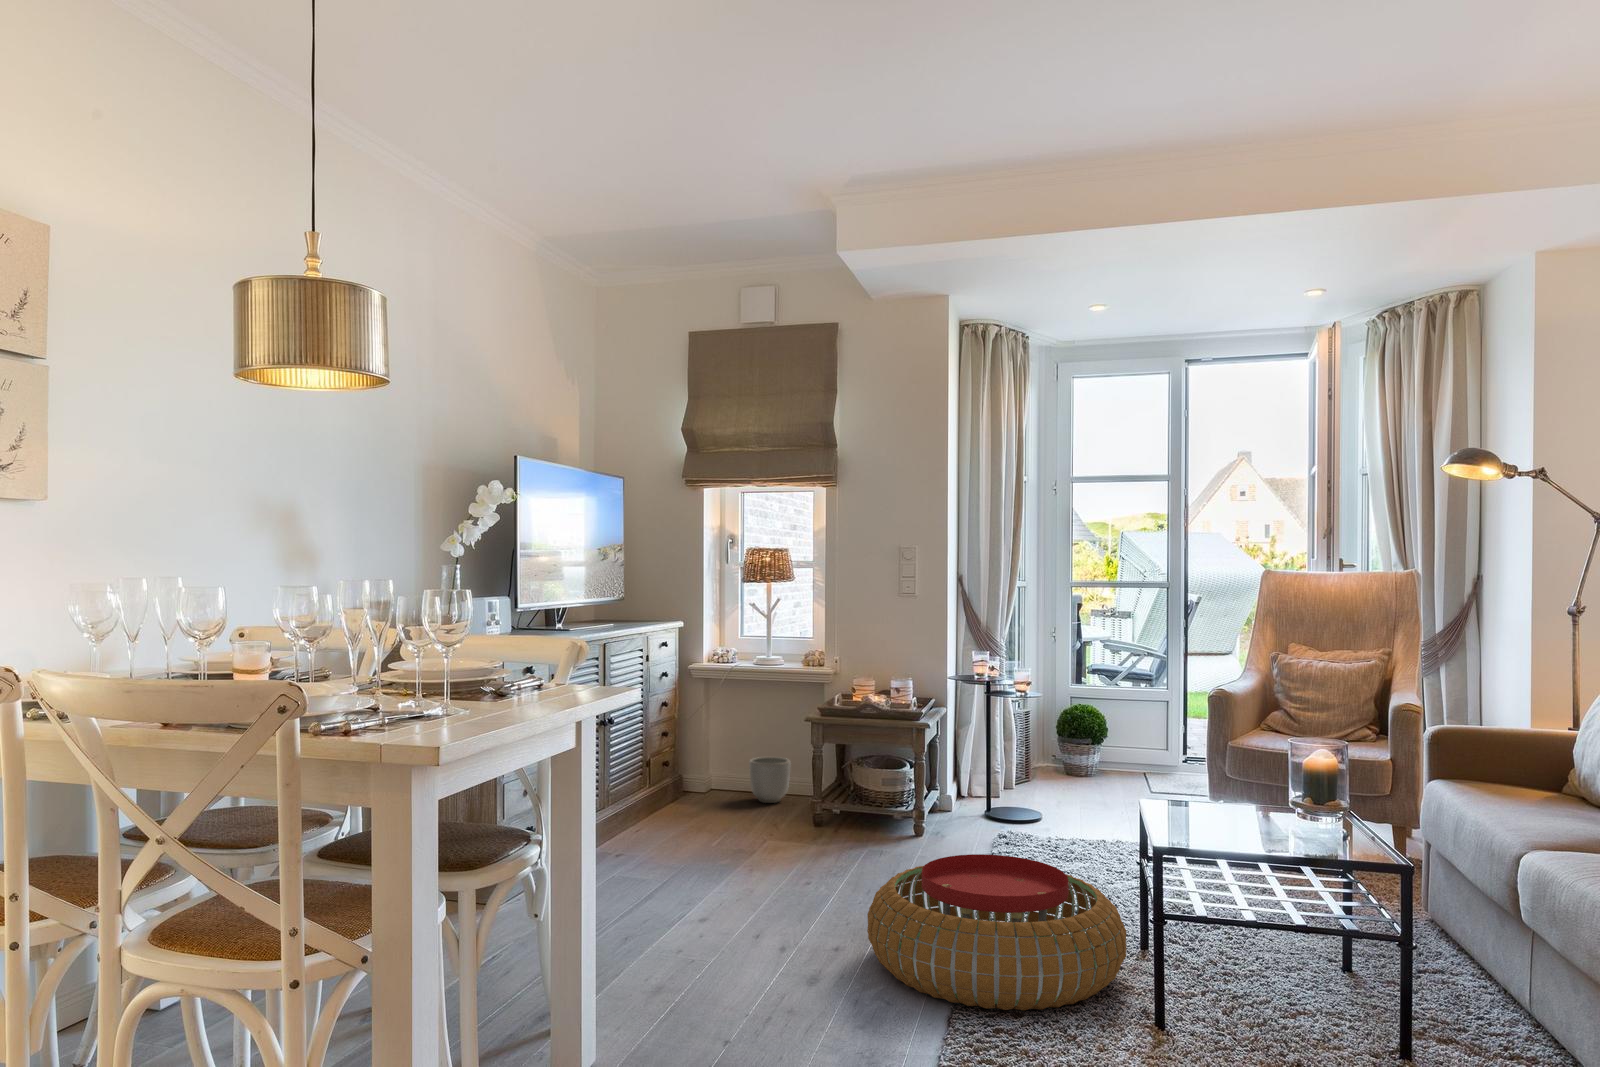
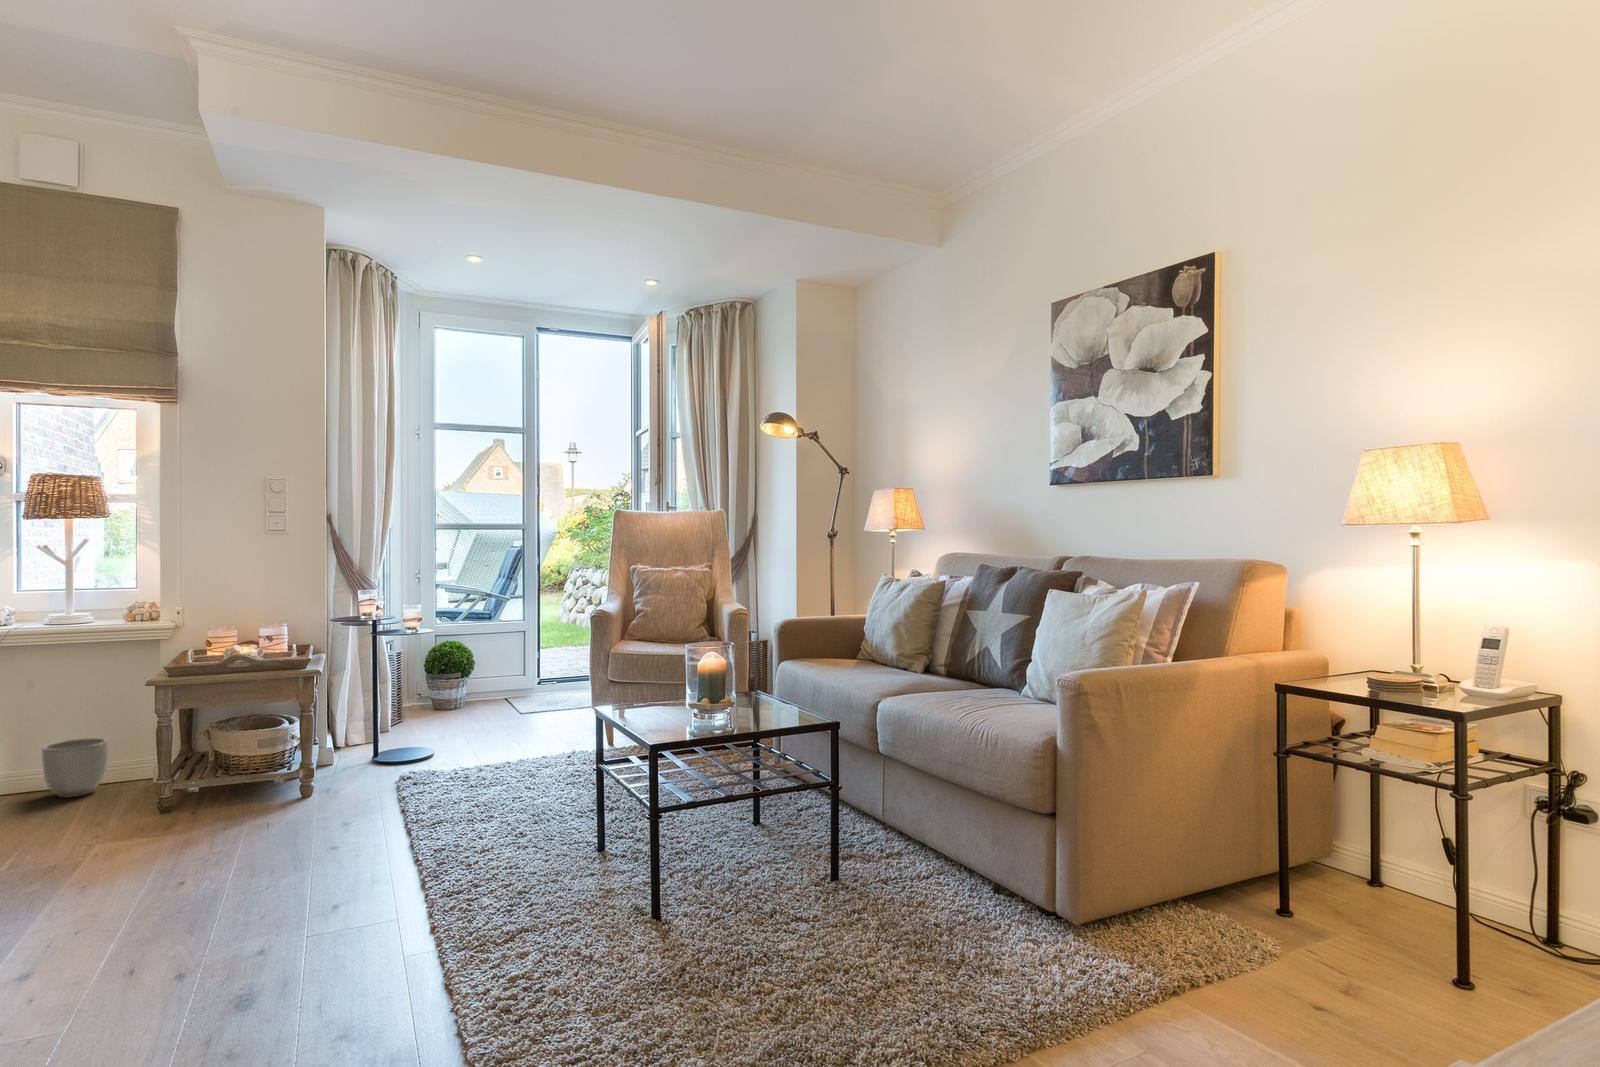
pouf: present [867,854,1126,1010] -> none [314,792,605,965]

